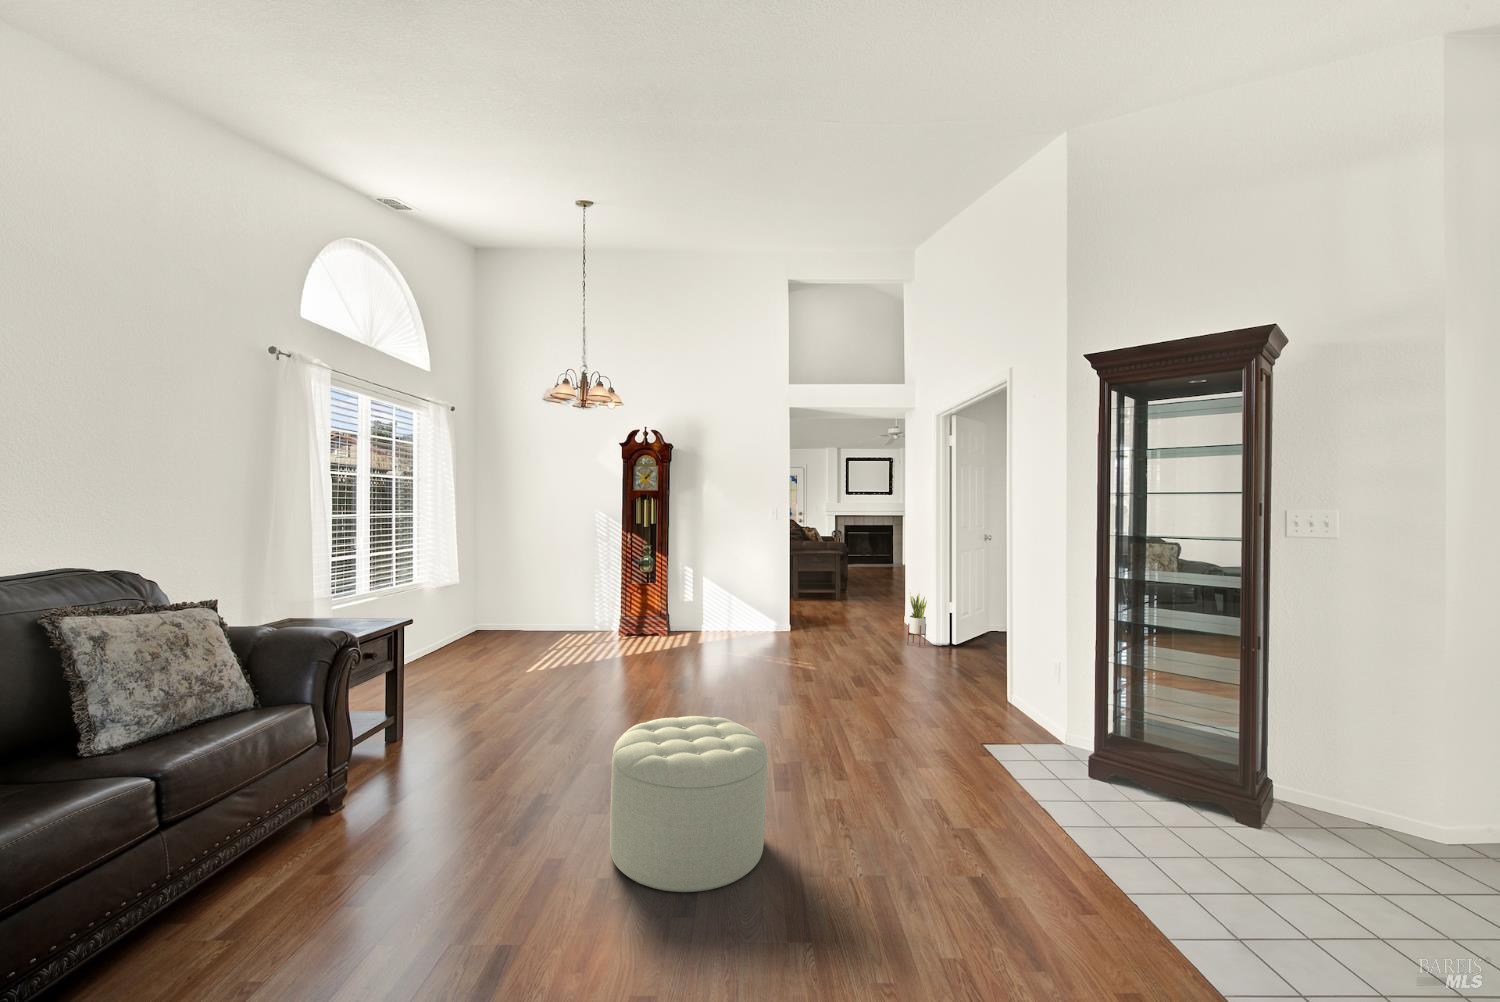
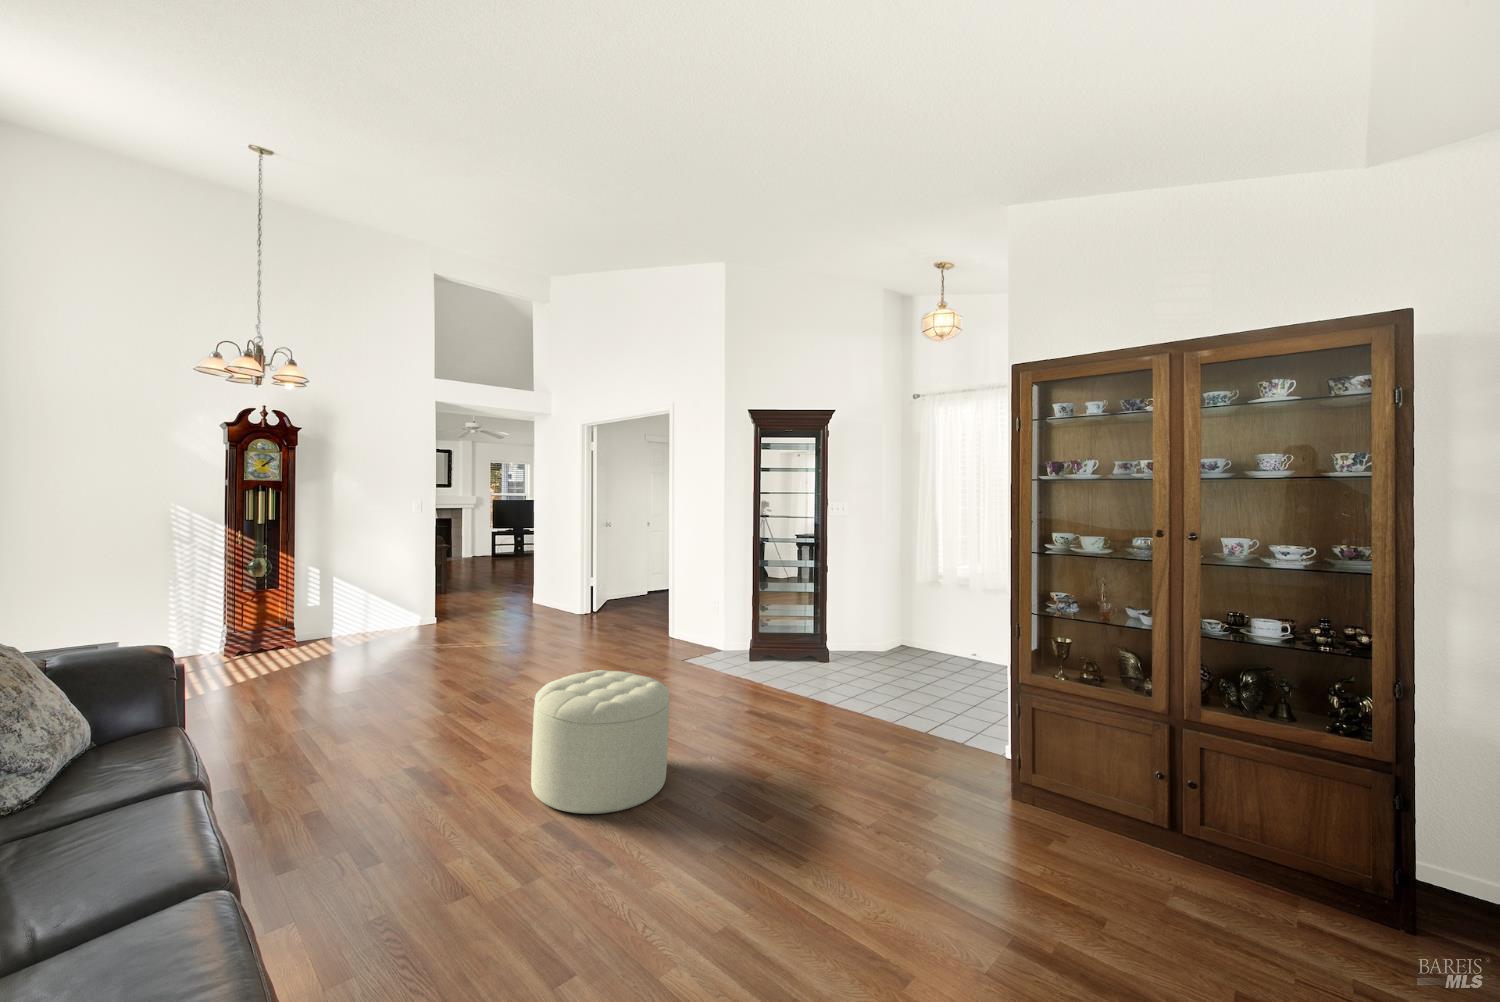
potted plant: present [907,589,927,647] -> none [553,567,572,616]

